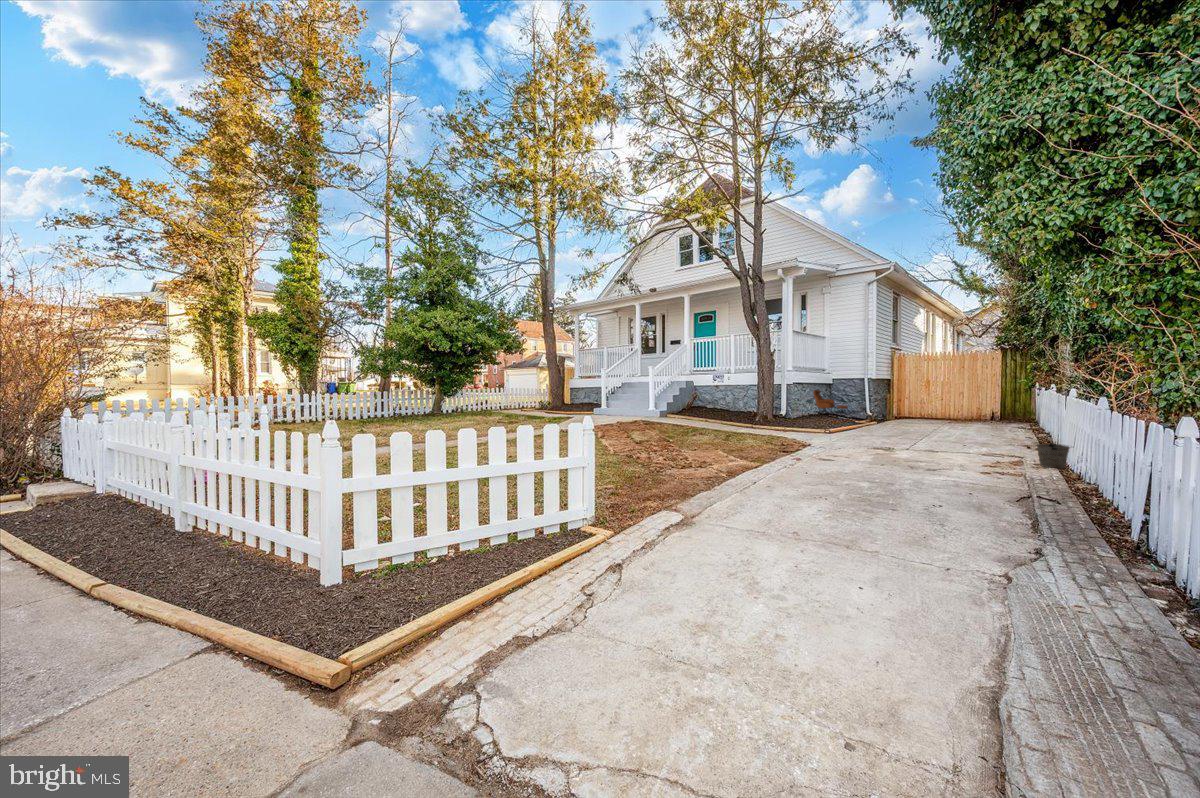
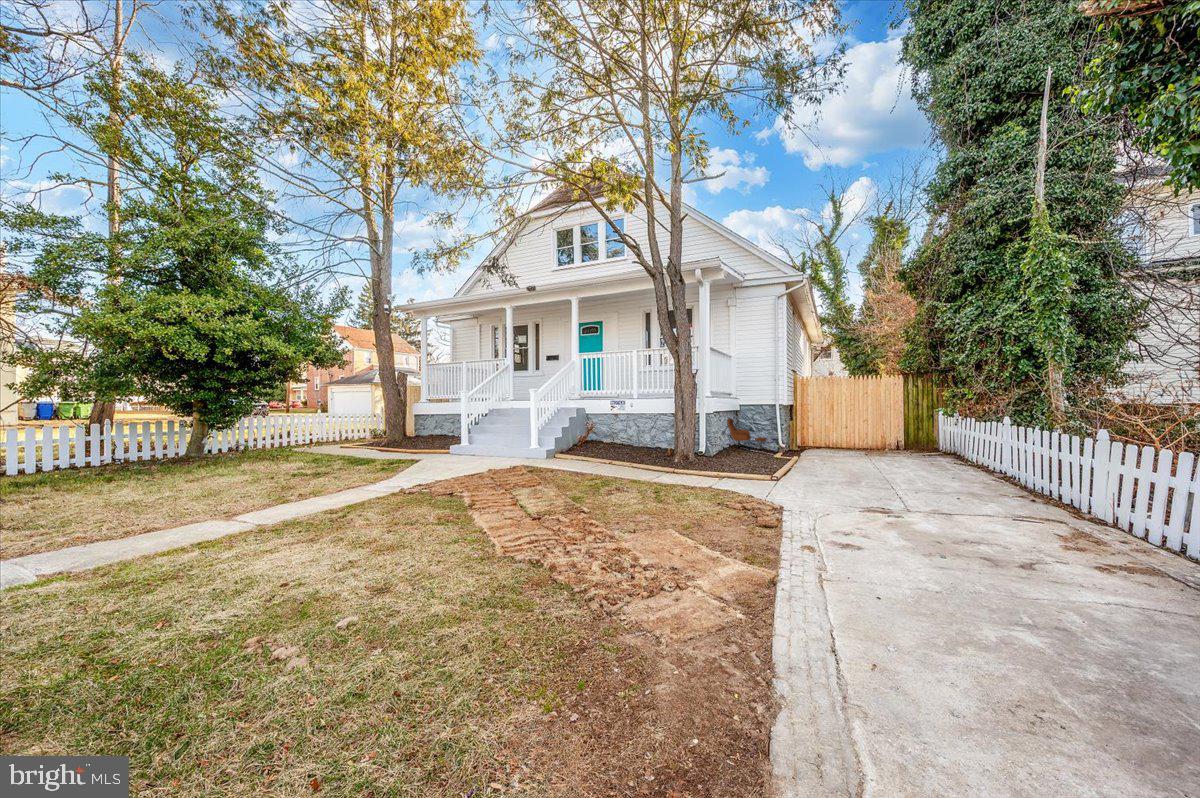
bucket: present [1037,443,1070,468] -> none [1127,512,1184,552]

